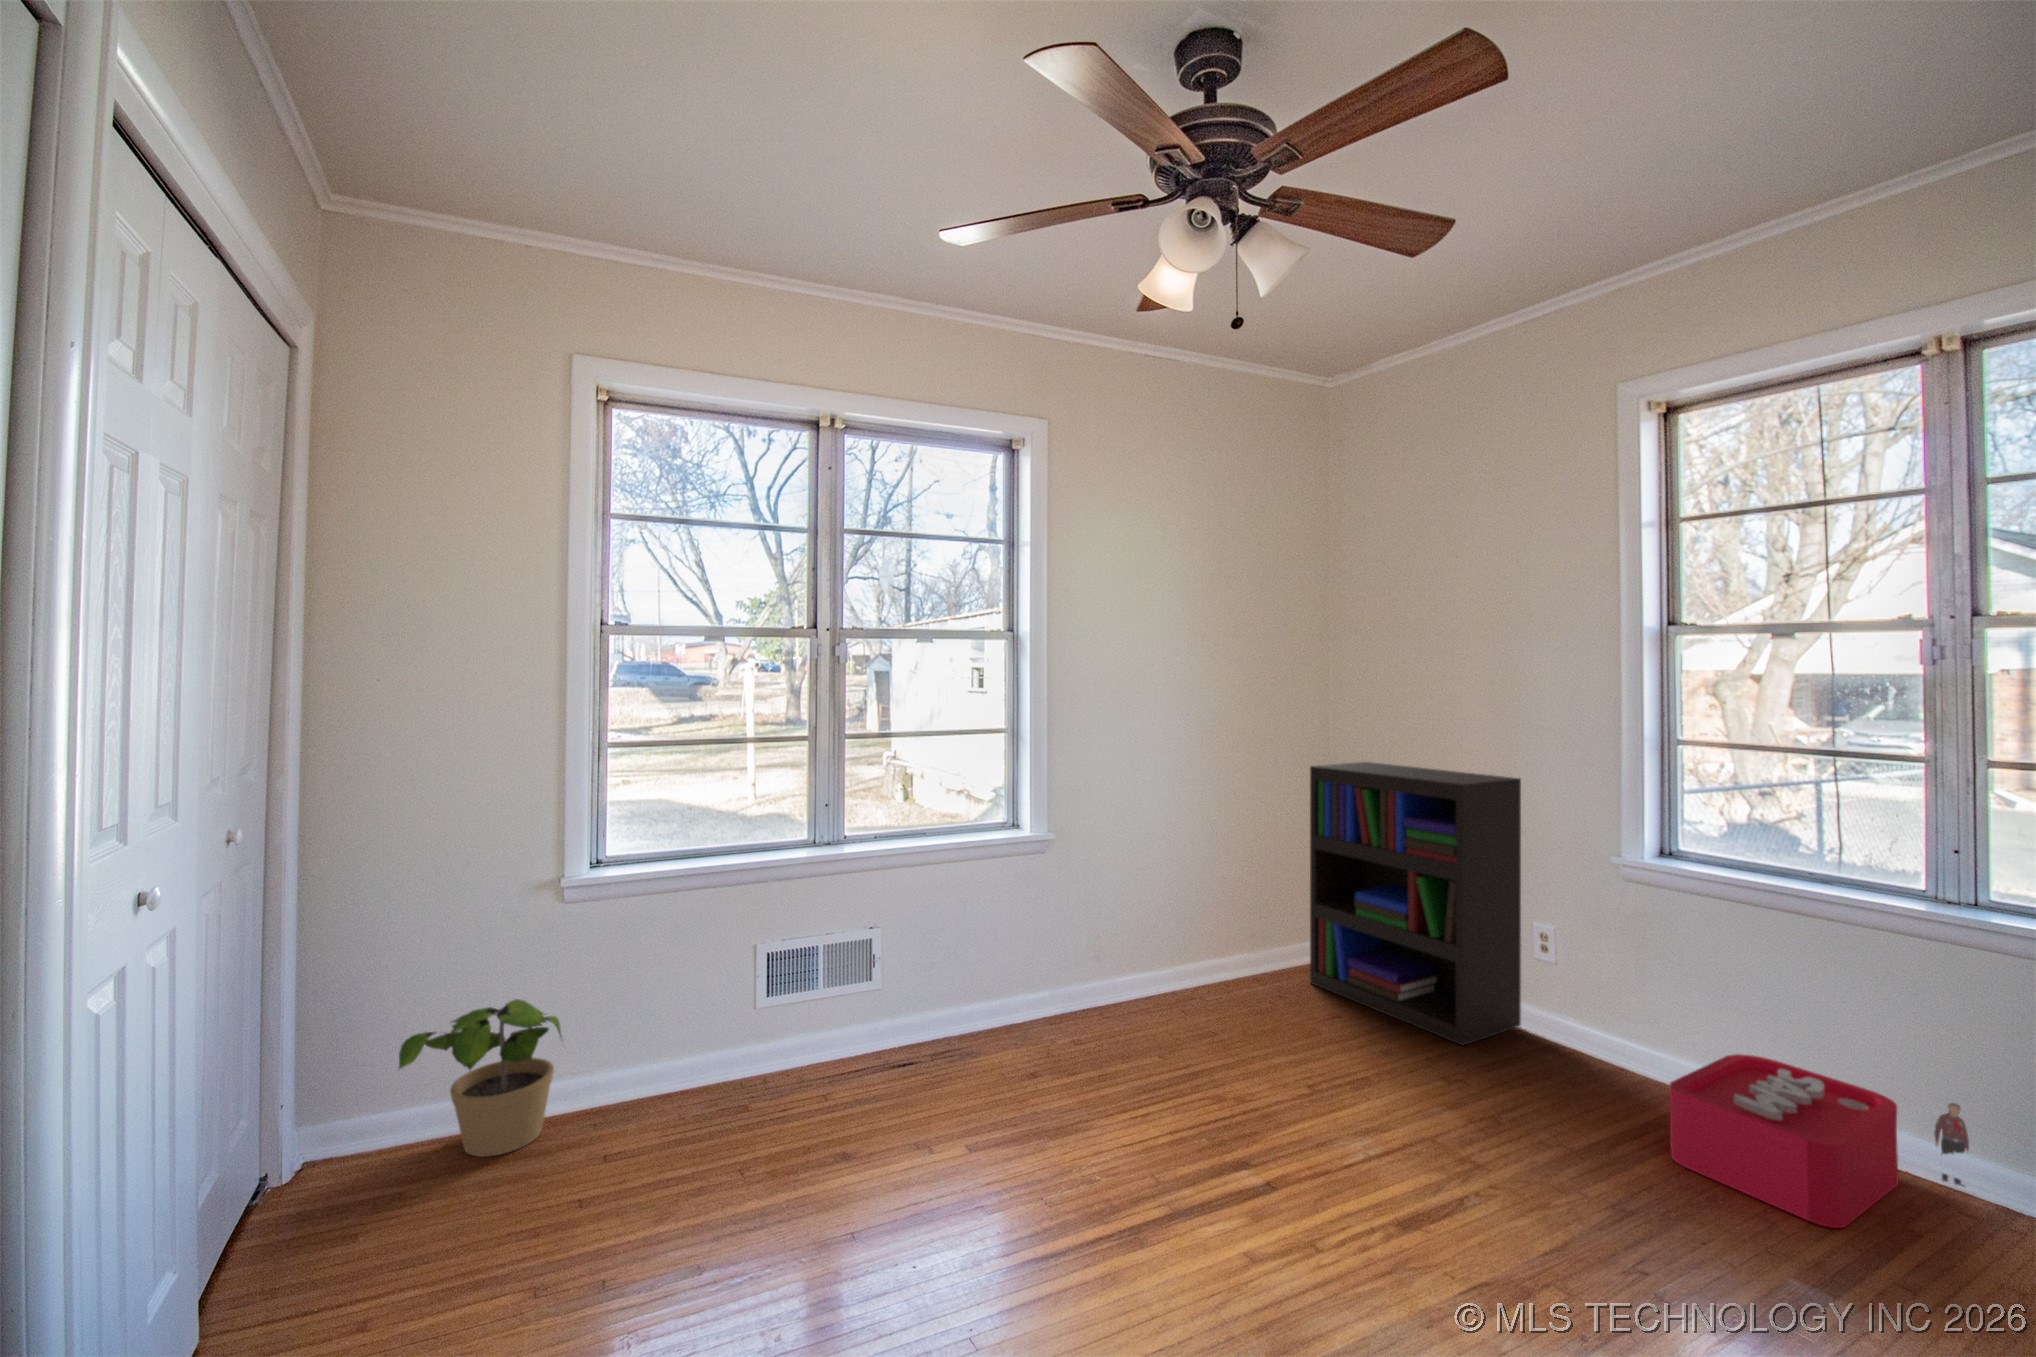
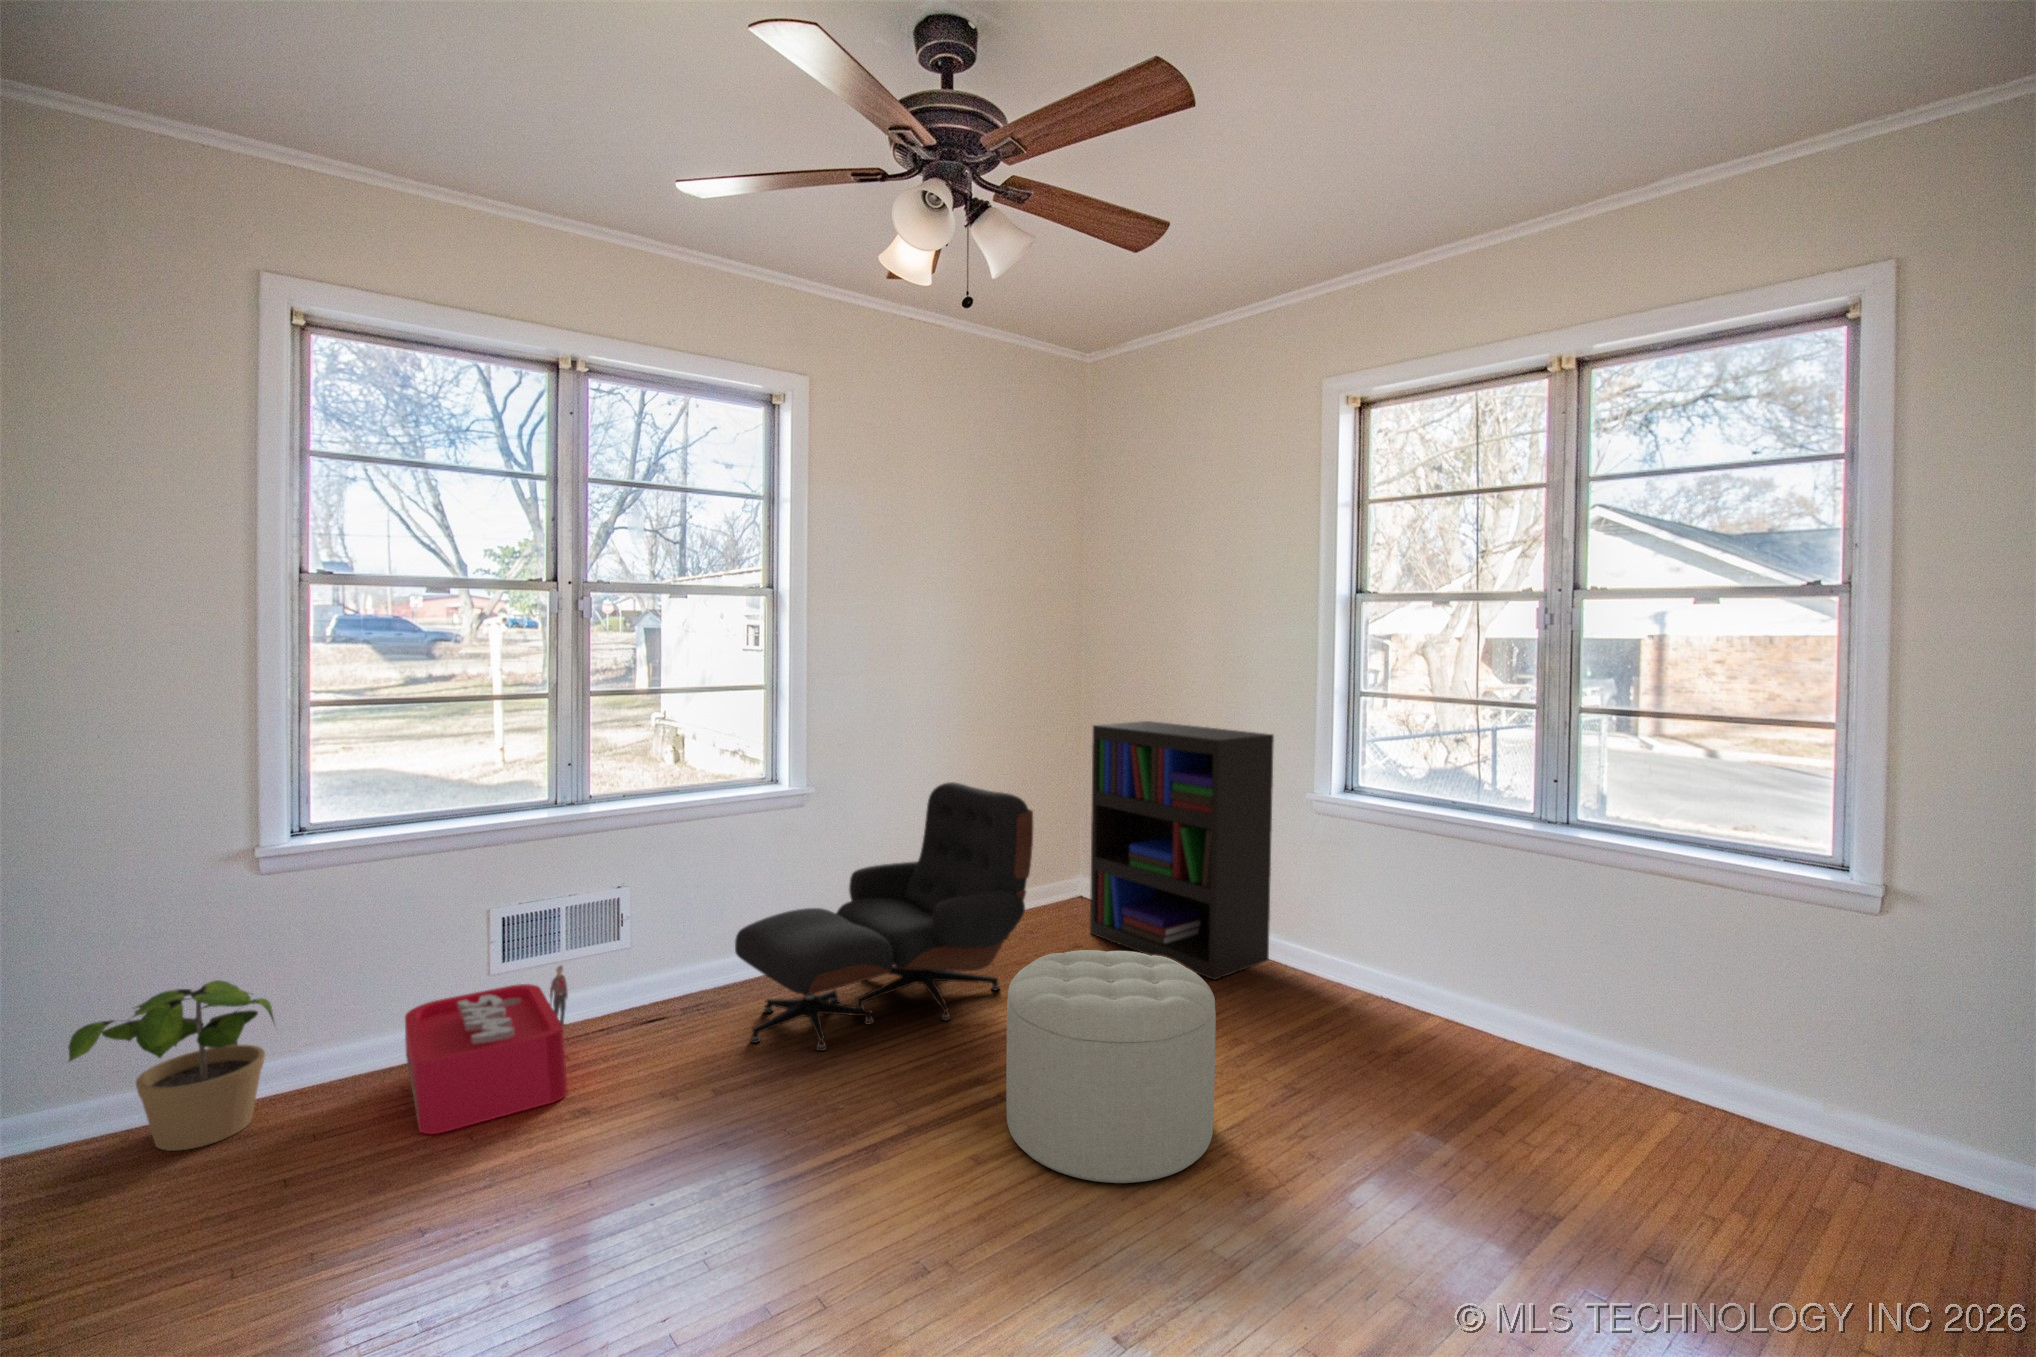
lounge chair: none [963,823,1260,1099] -> present [735,782,1033,1051]
ottoman: none [1265,1014,1513,1296] -> present [1006,950,1216,1183]
storage bin: present [1669,1054,1969,1228] -> present [405,965,568,1134]

